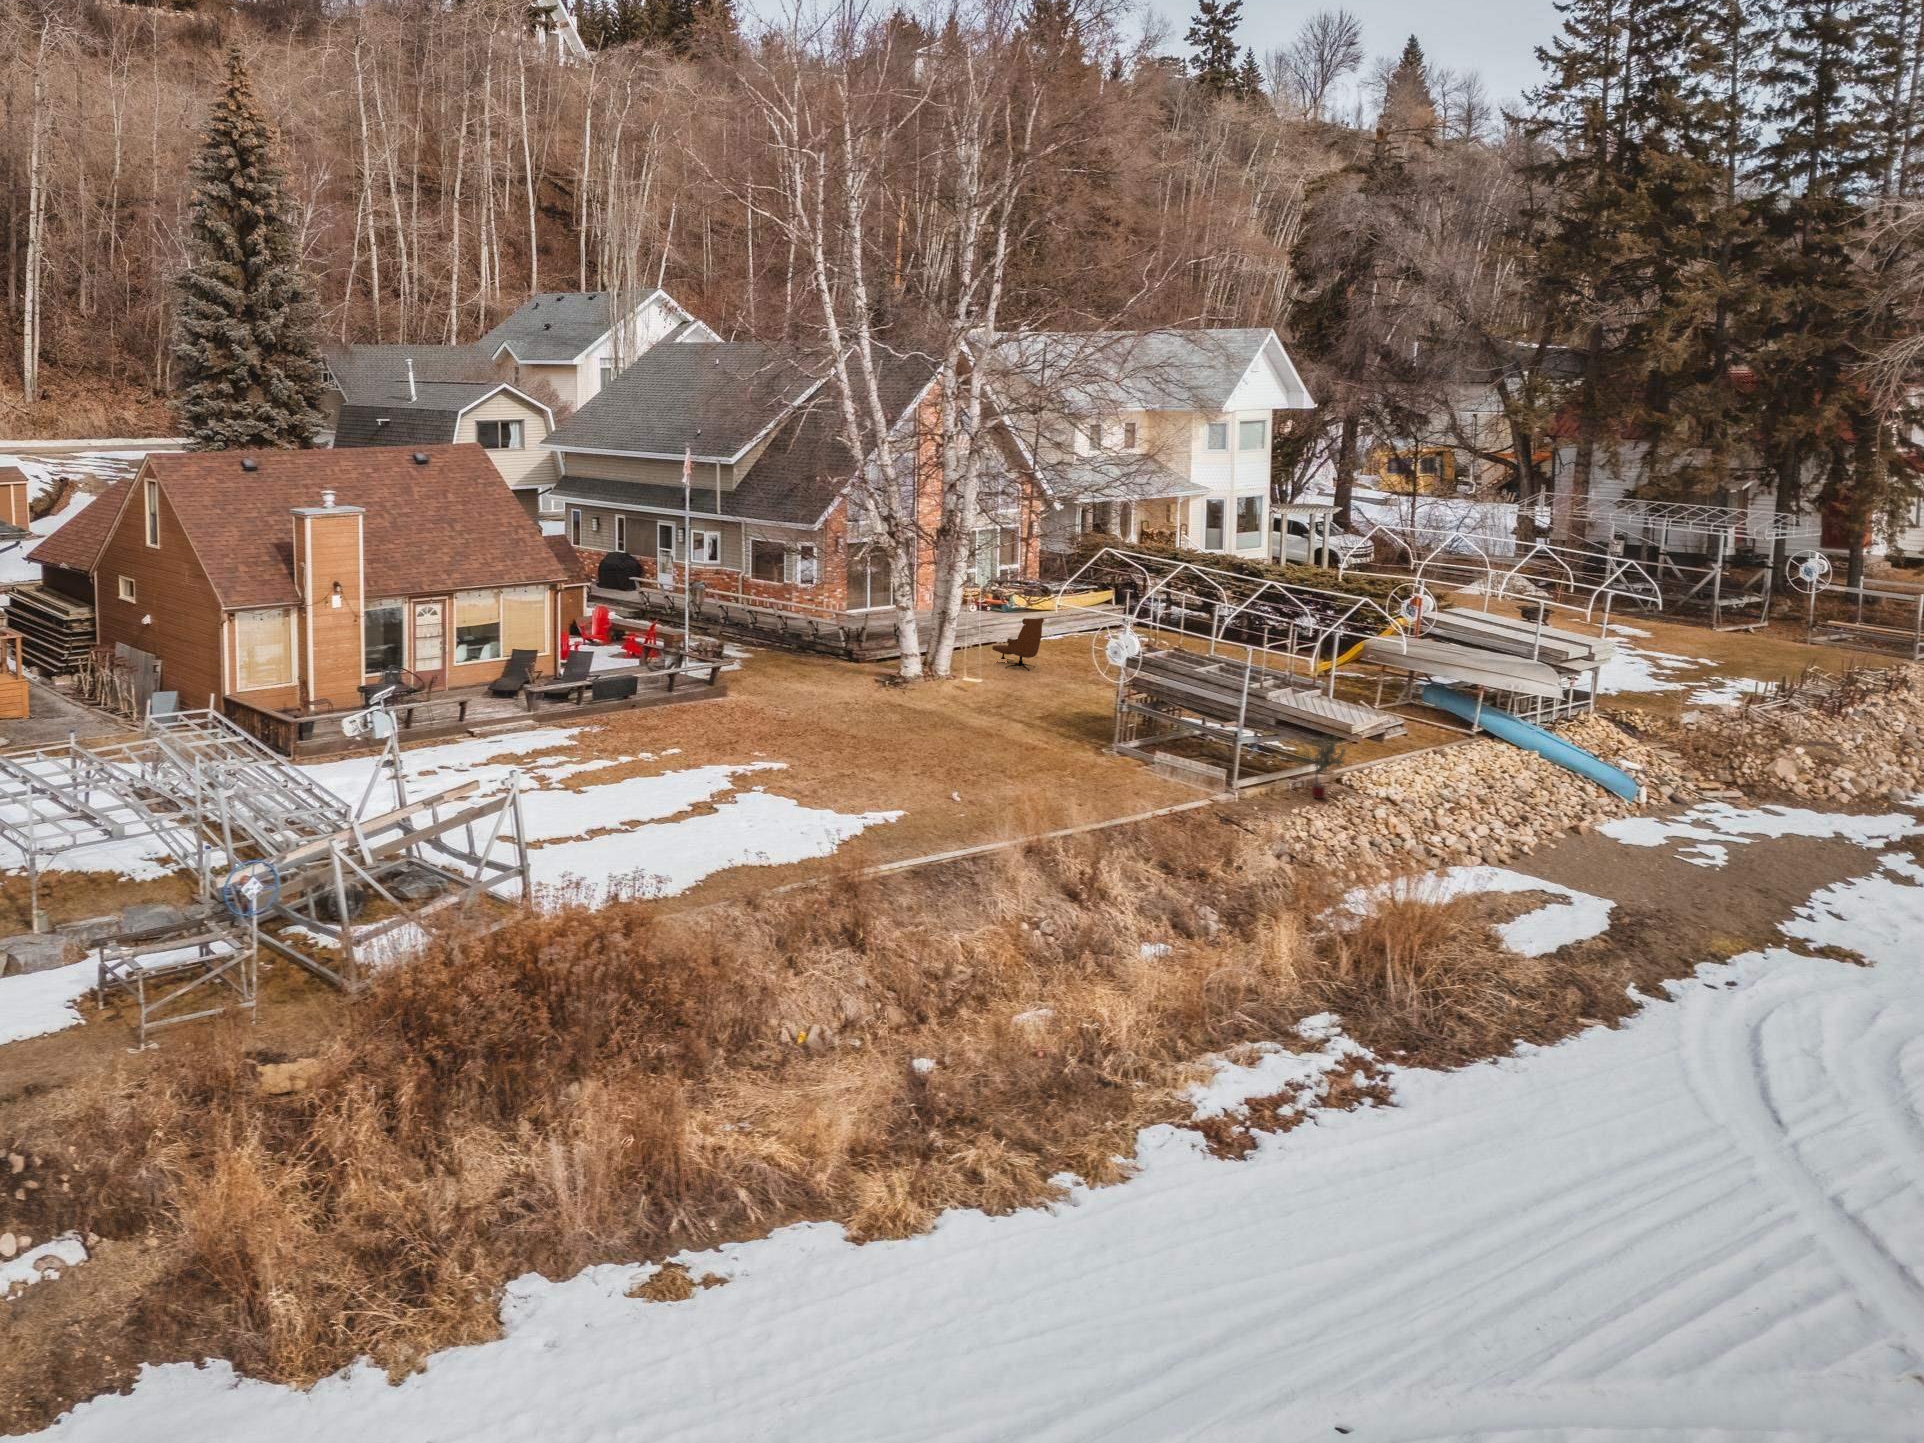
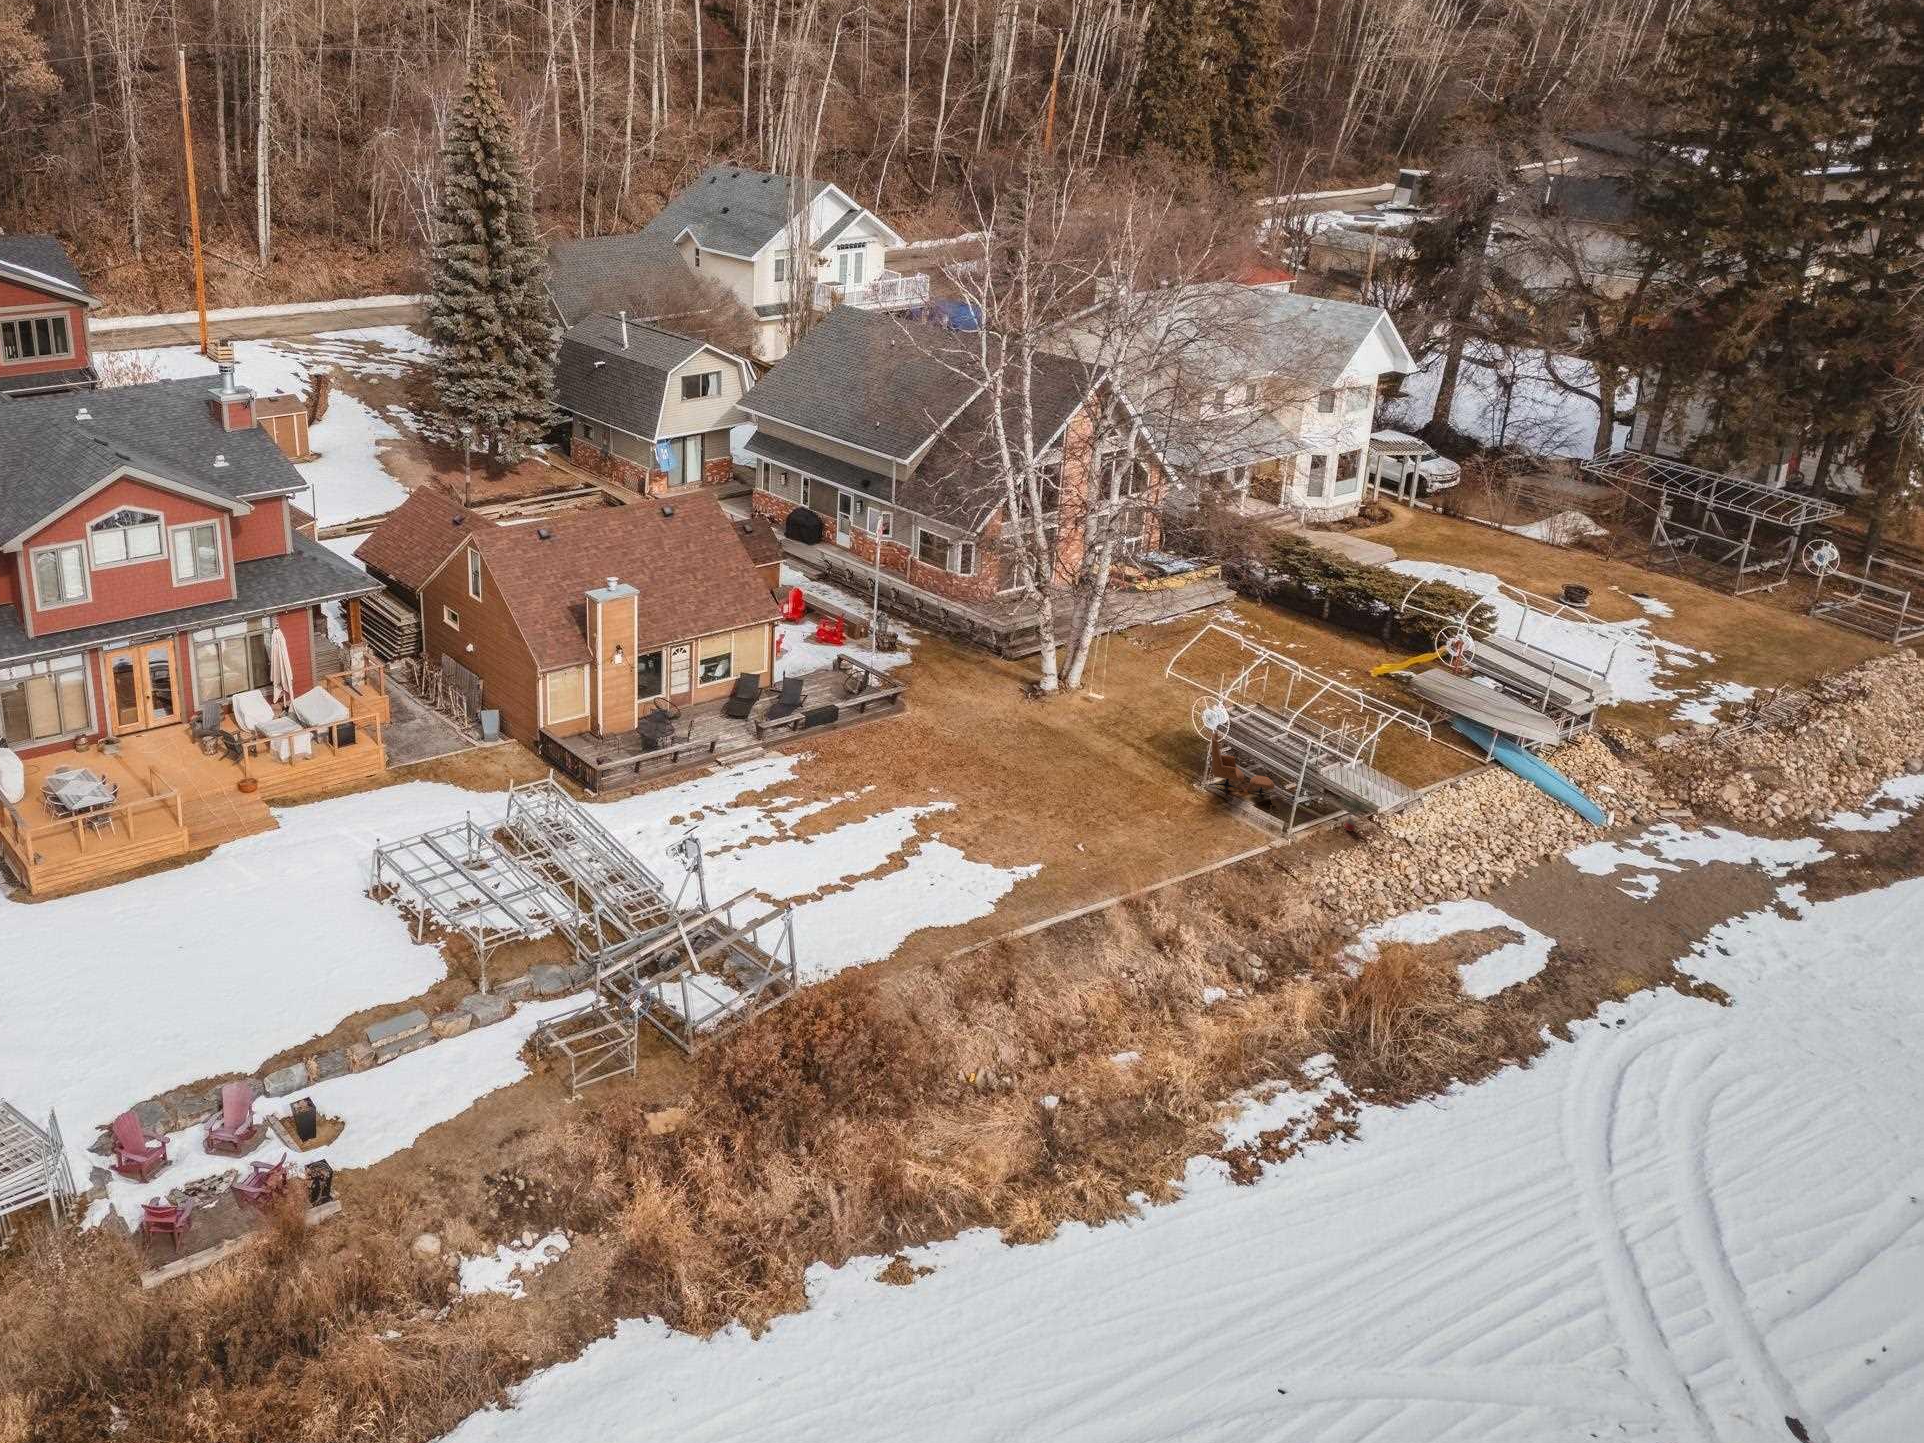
lounge chair: present [992,618,1044,671] -> present [1209,733,1274,799]

